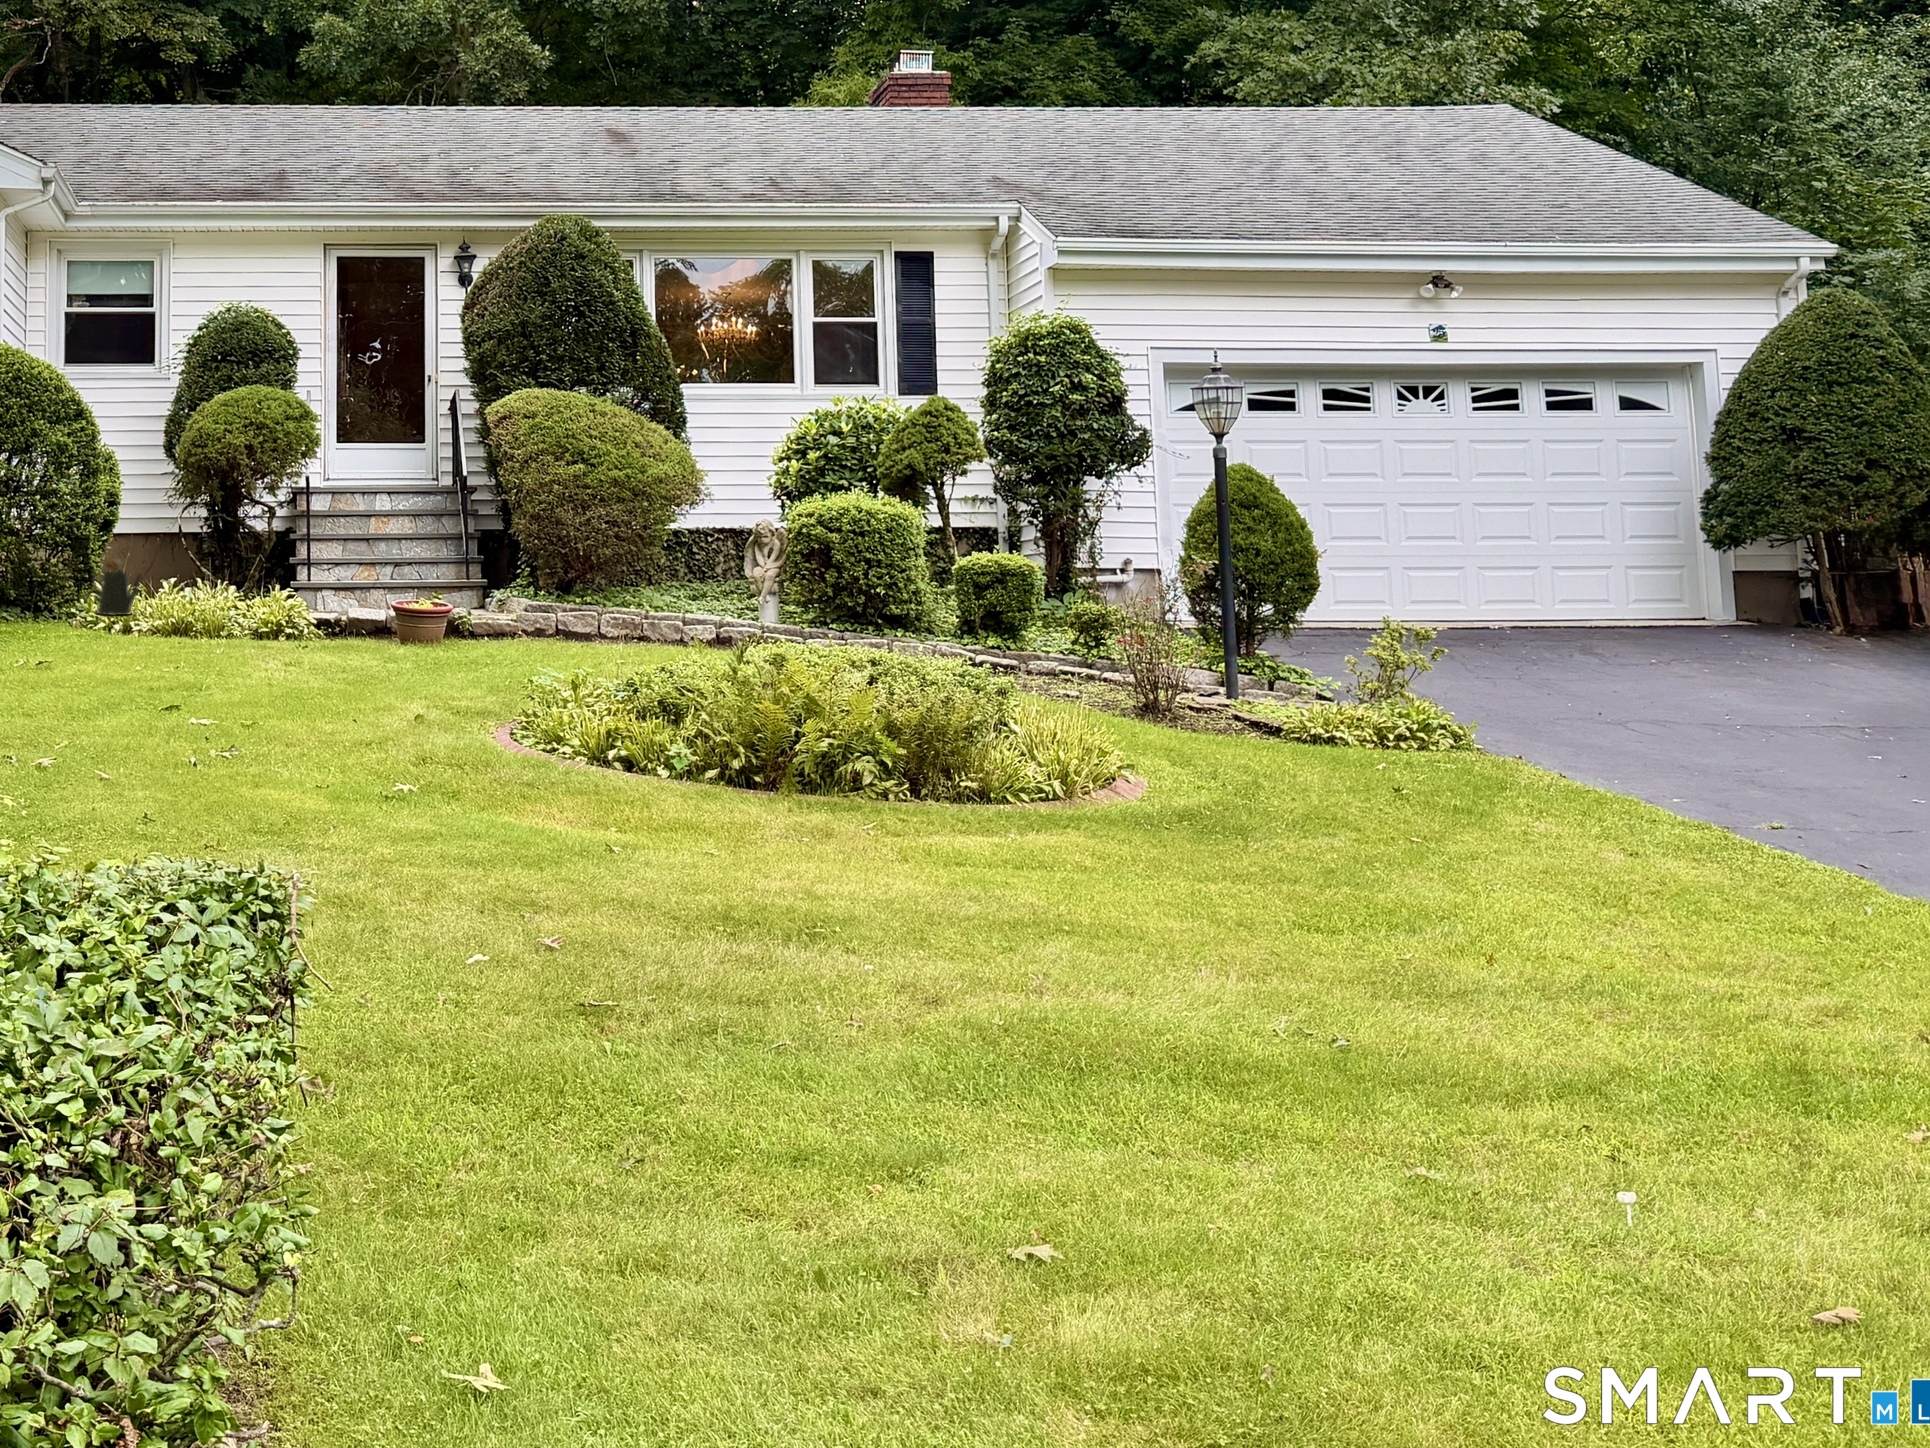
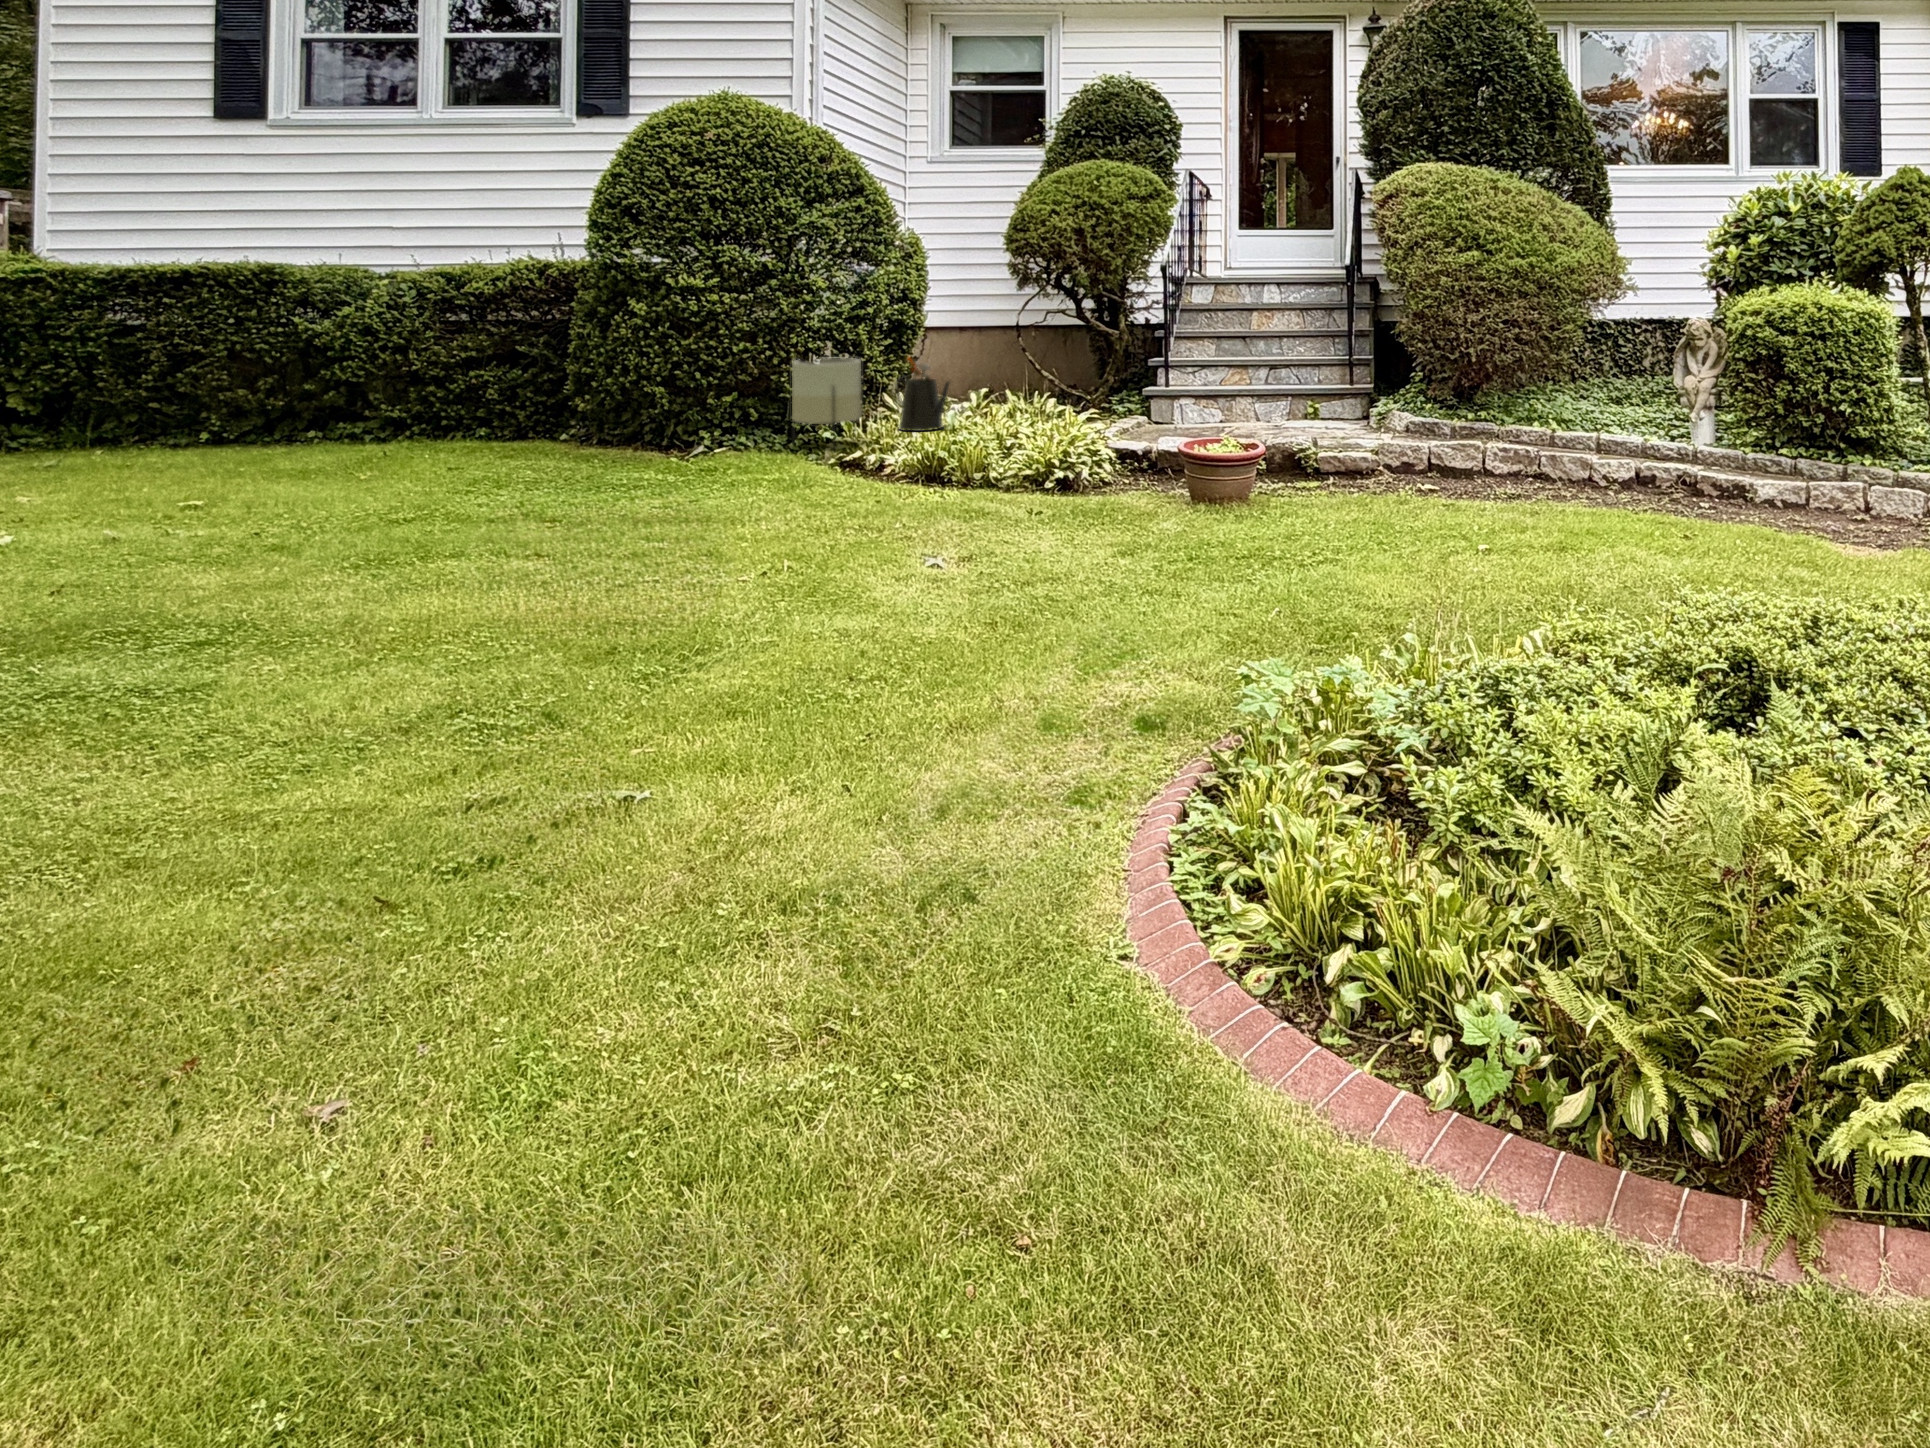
planter: none [30,551,86,626] -> present [792,358,862,436]

